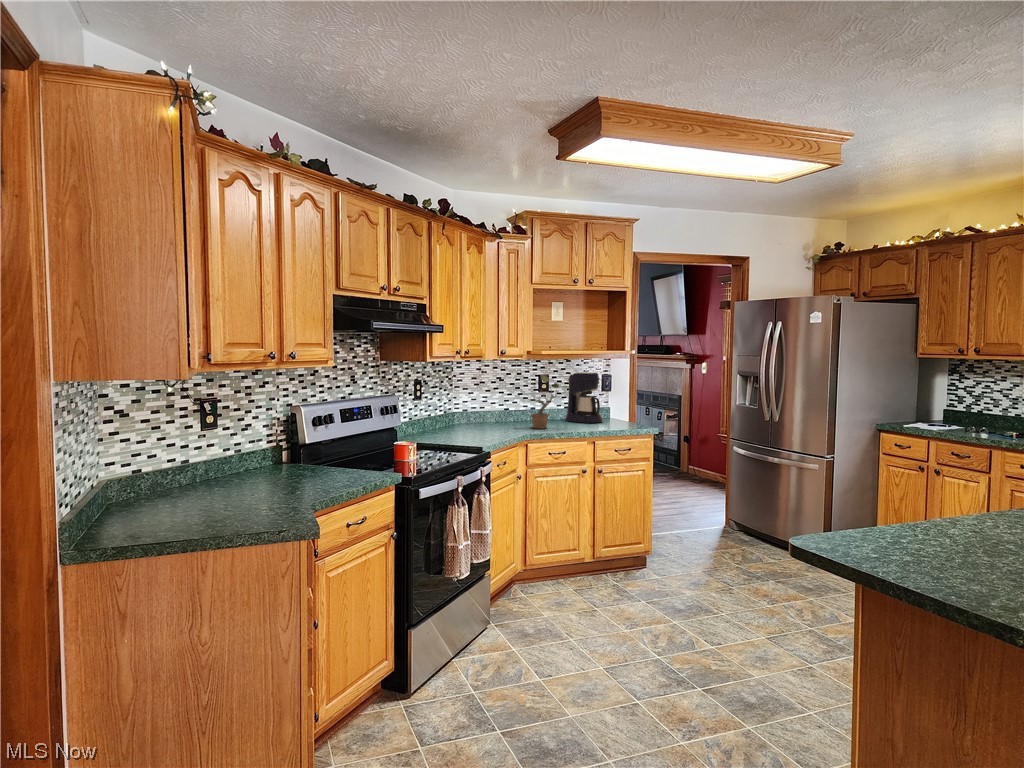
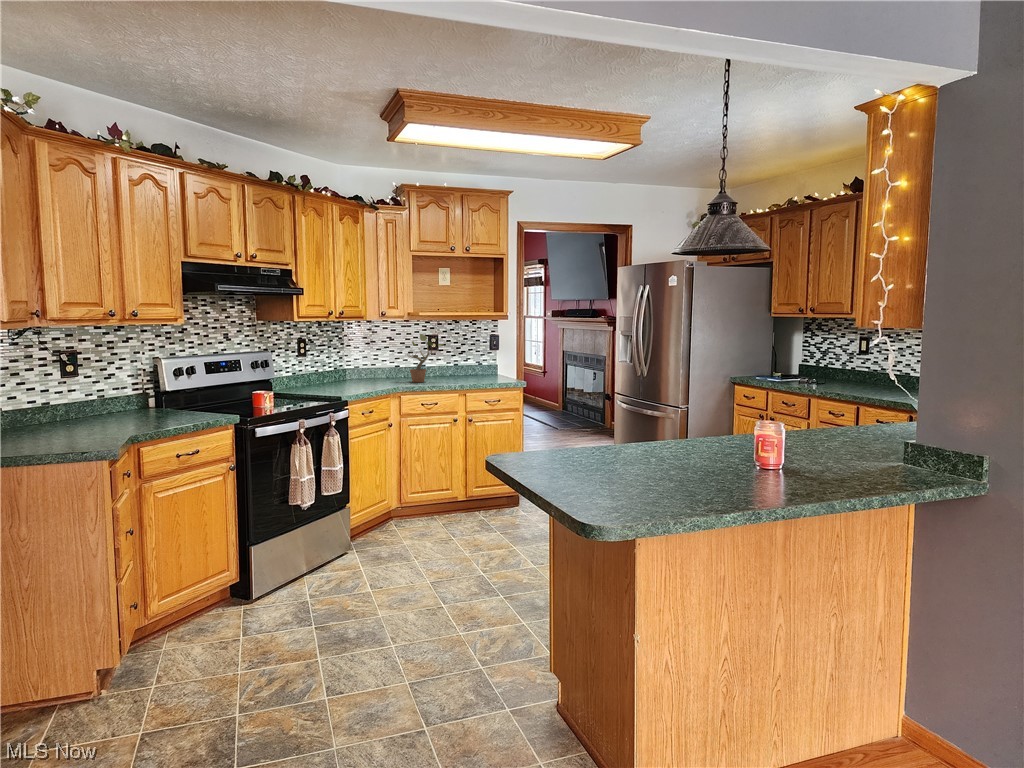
coffee maker: present [565,372,603,423] -> none [451,332,484,378]

